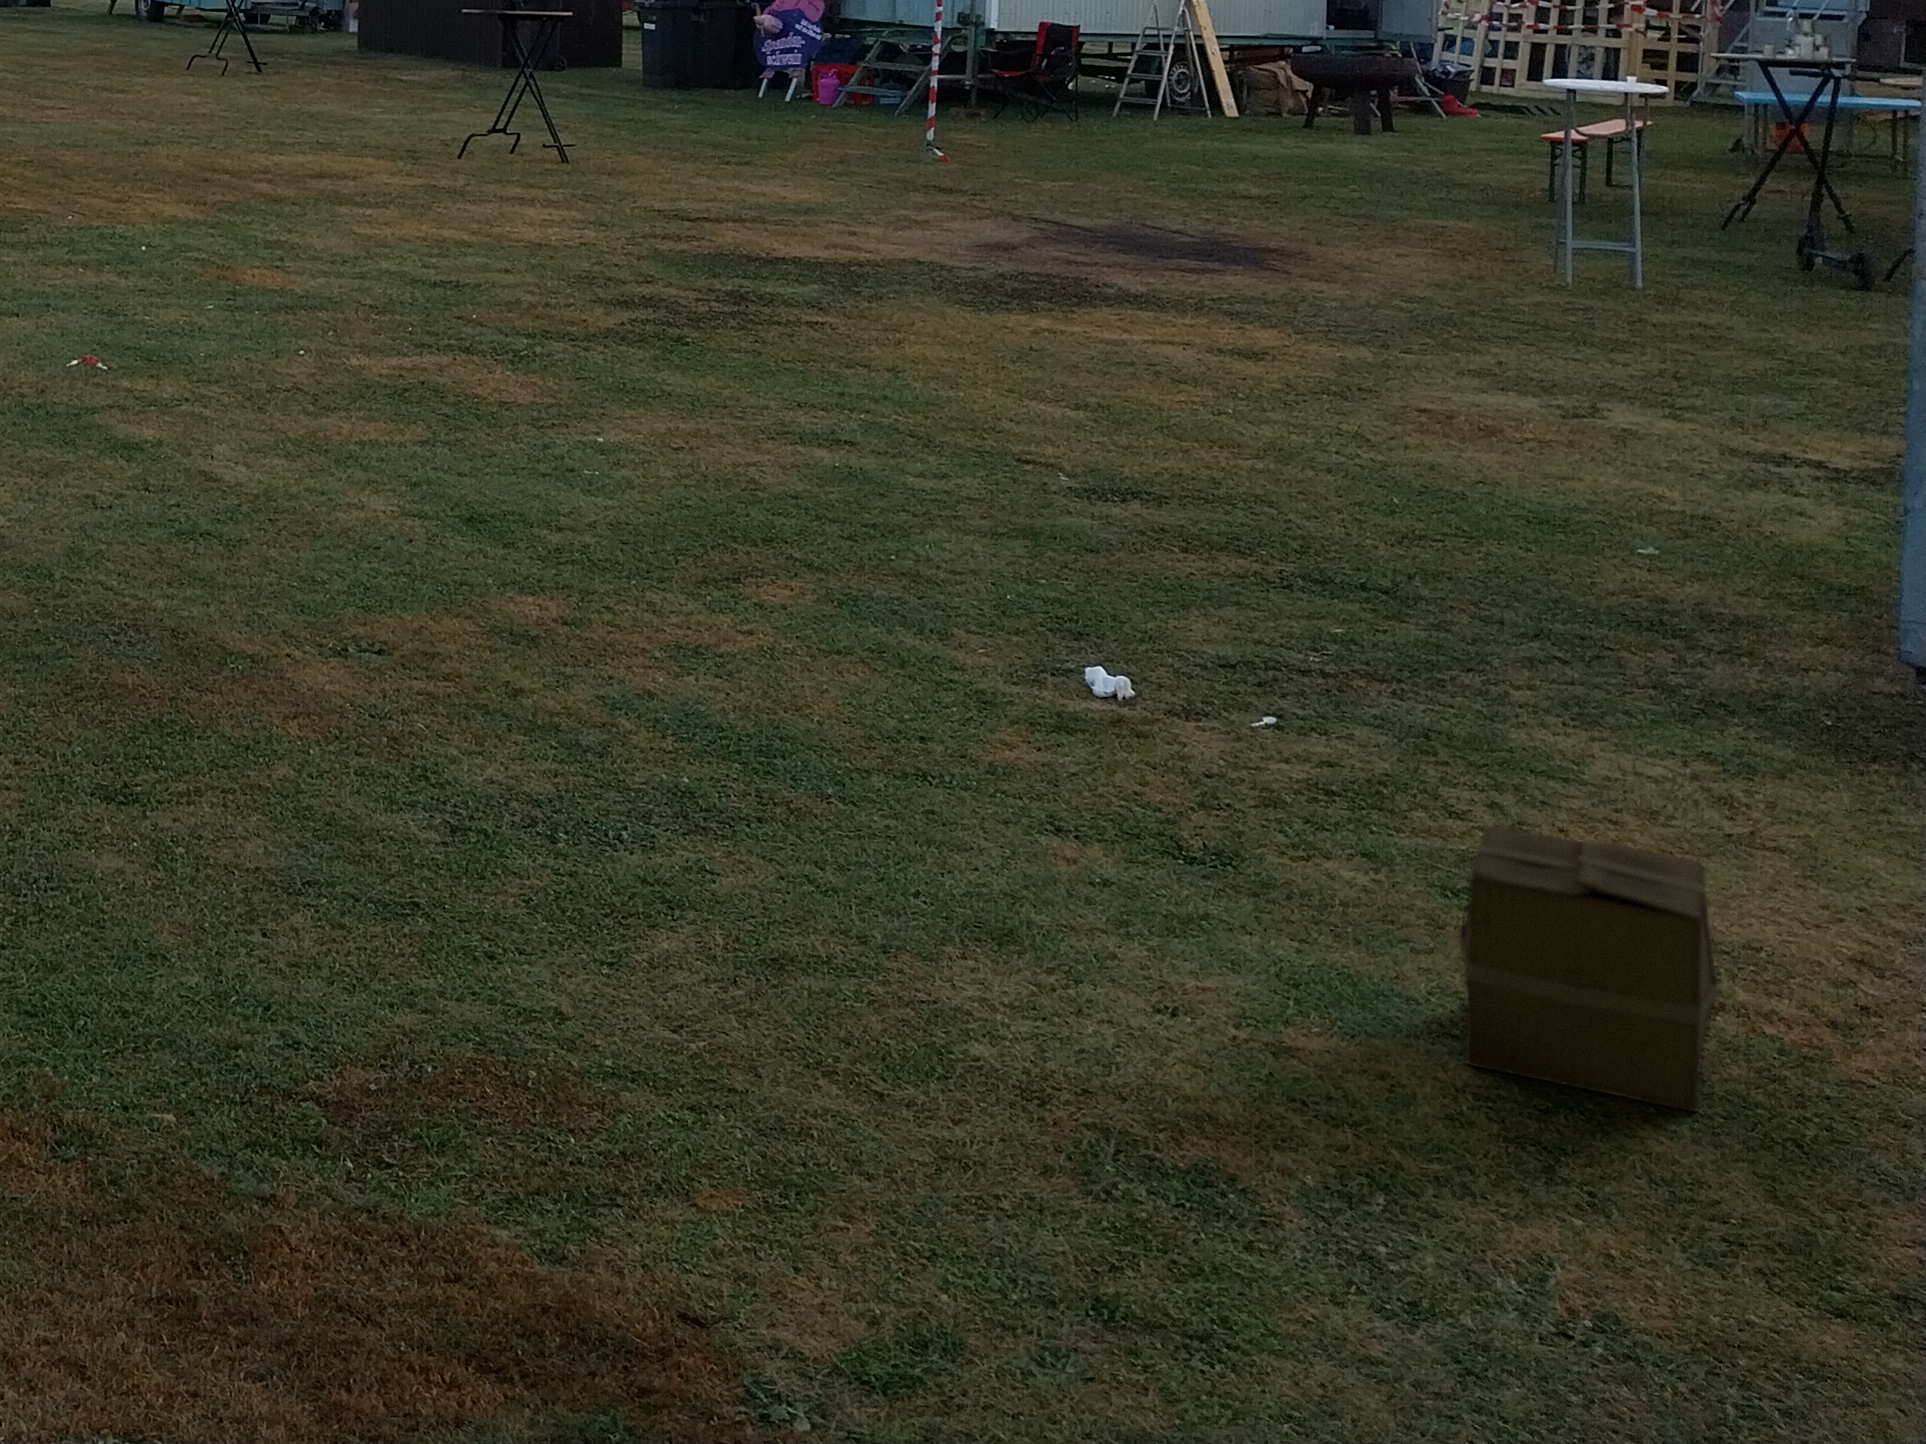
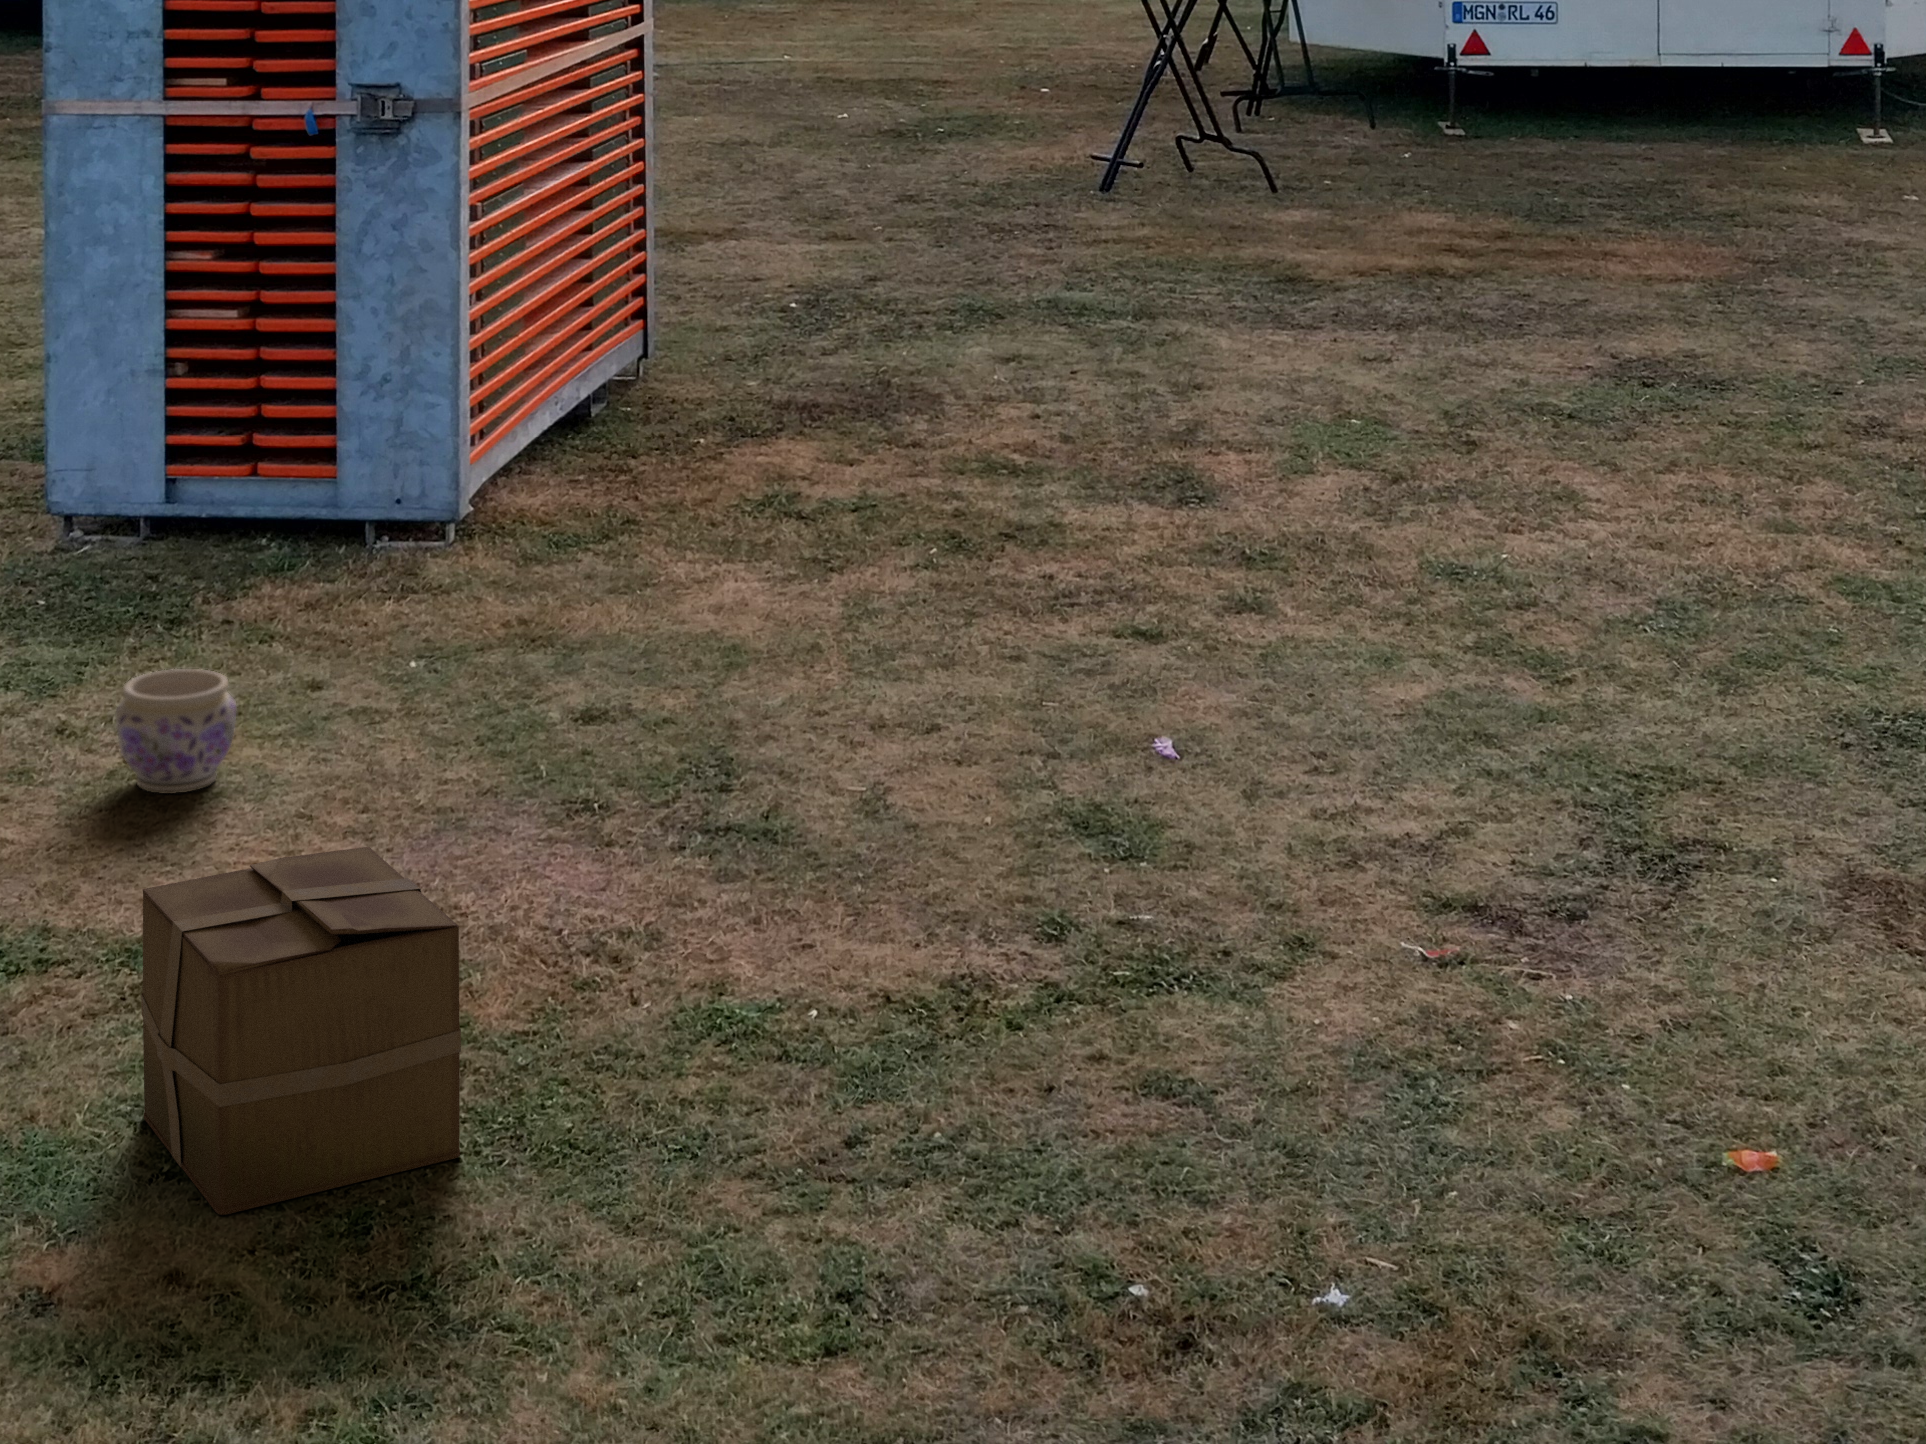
planter: none [1721,756,1845,866] -> present [116,669,236,794]

